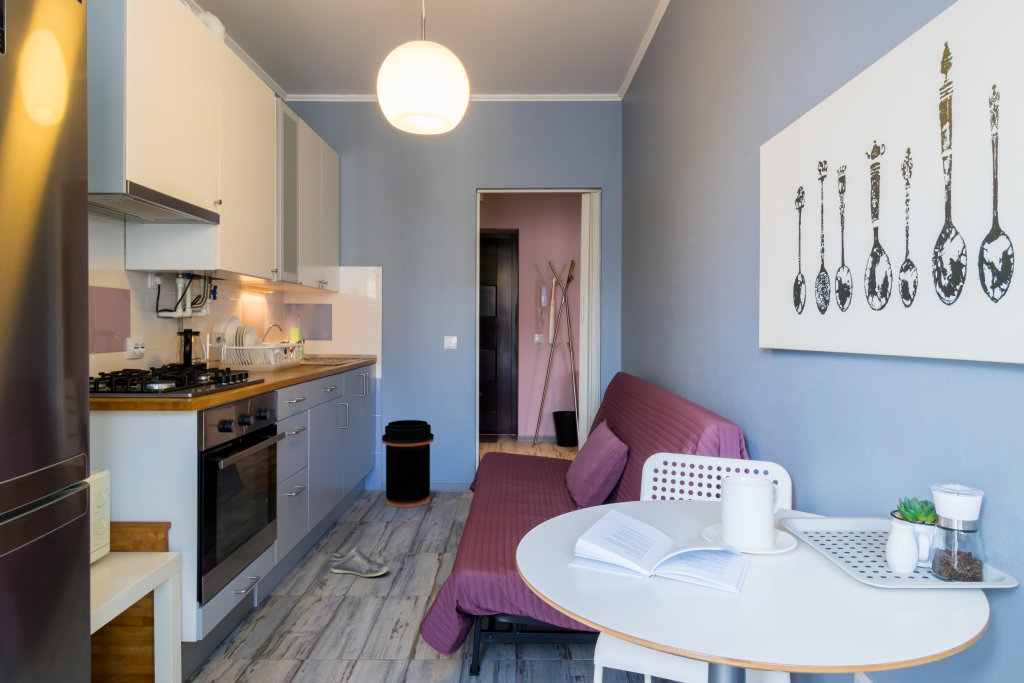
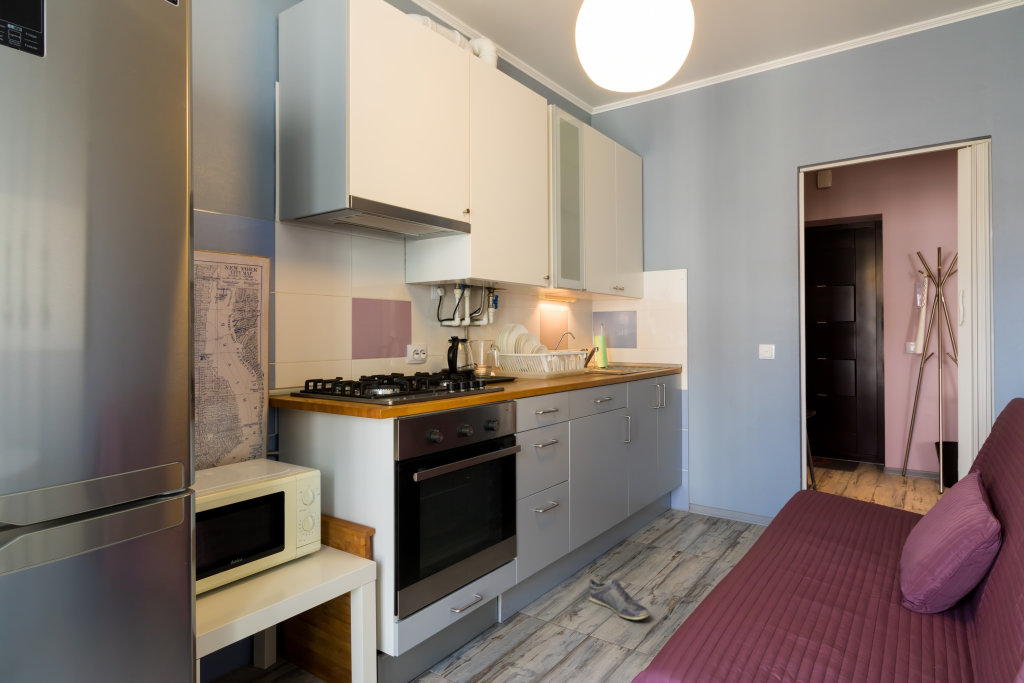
trash can: present [382,420,434,507] -> none [678,434,741,538]

